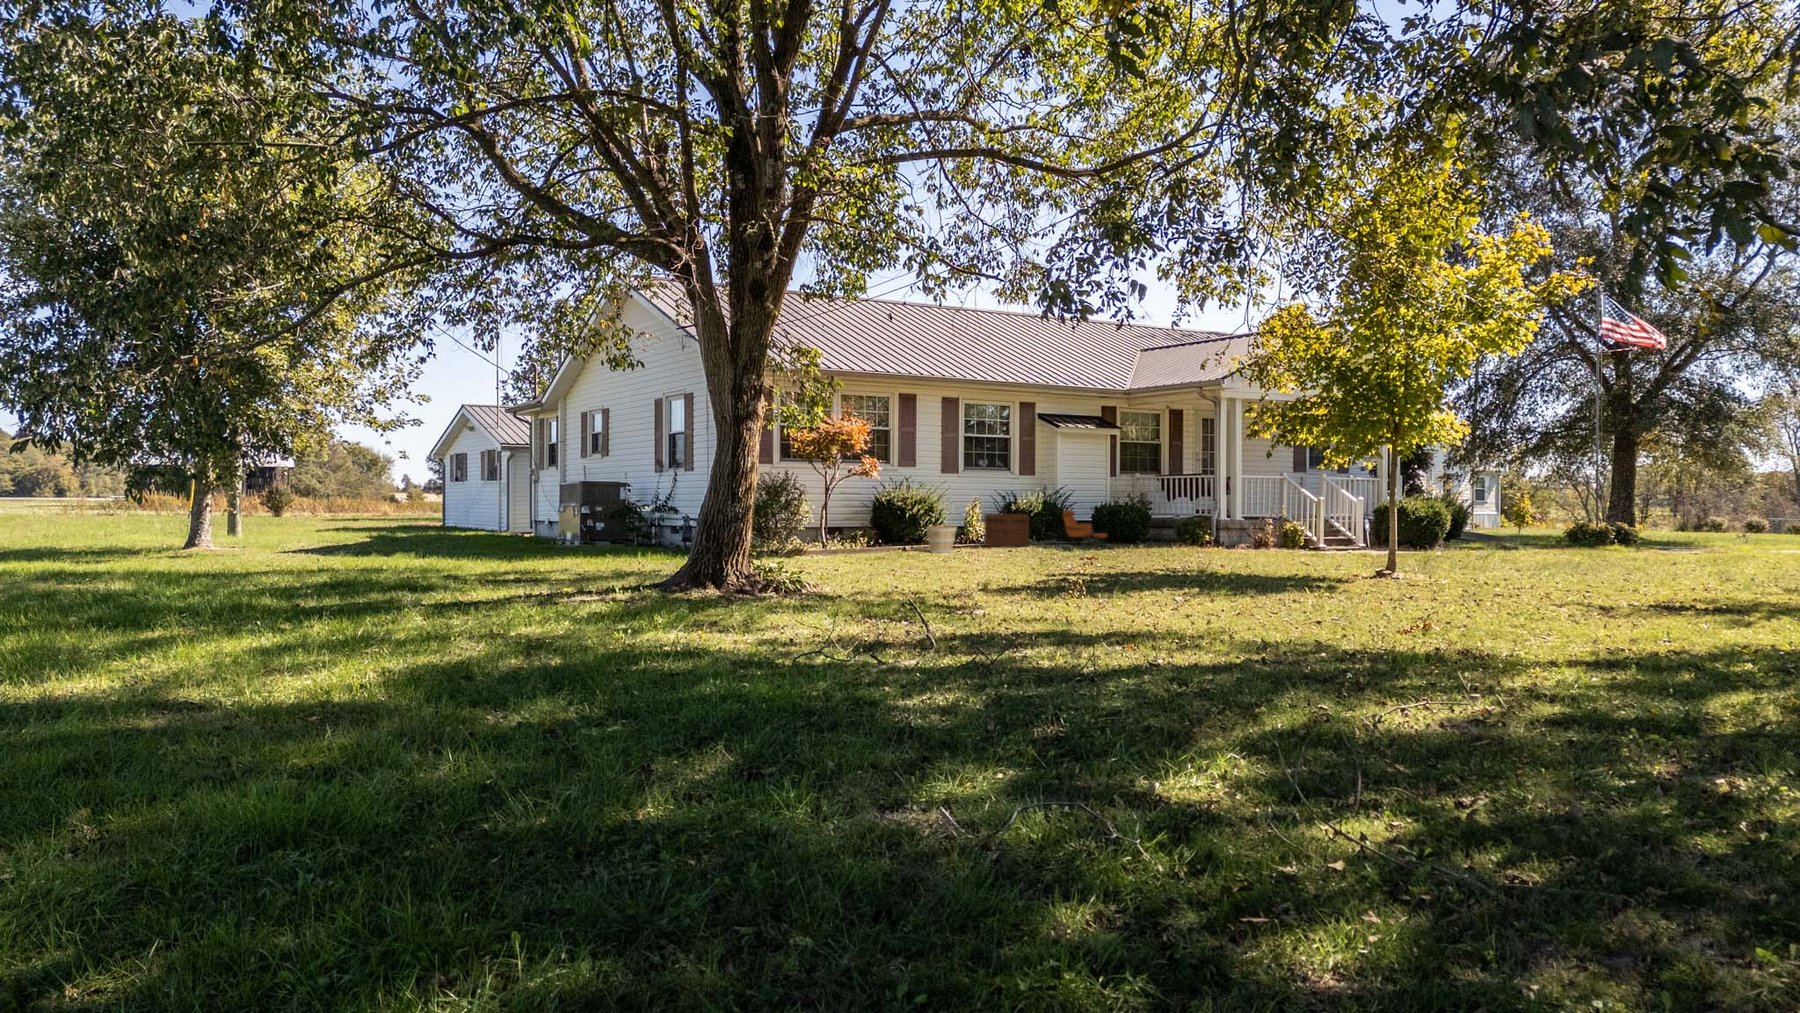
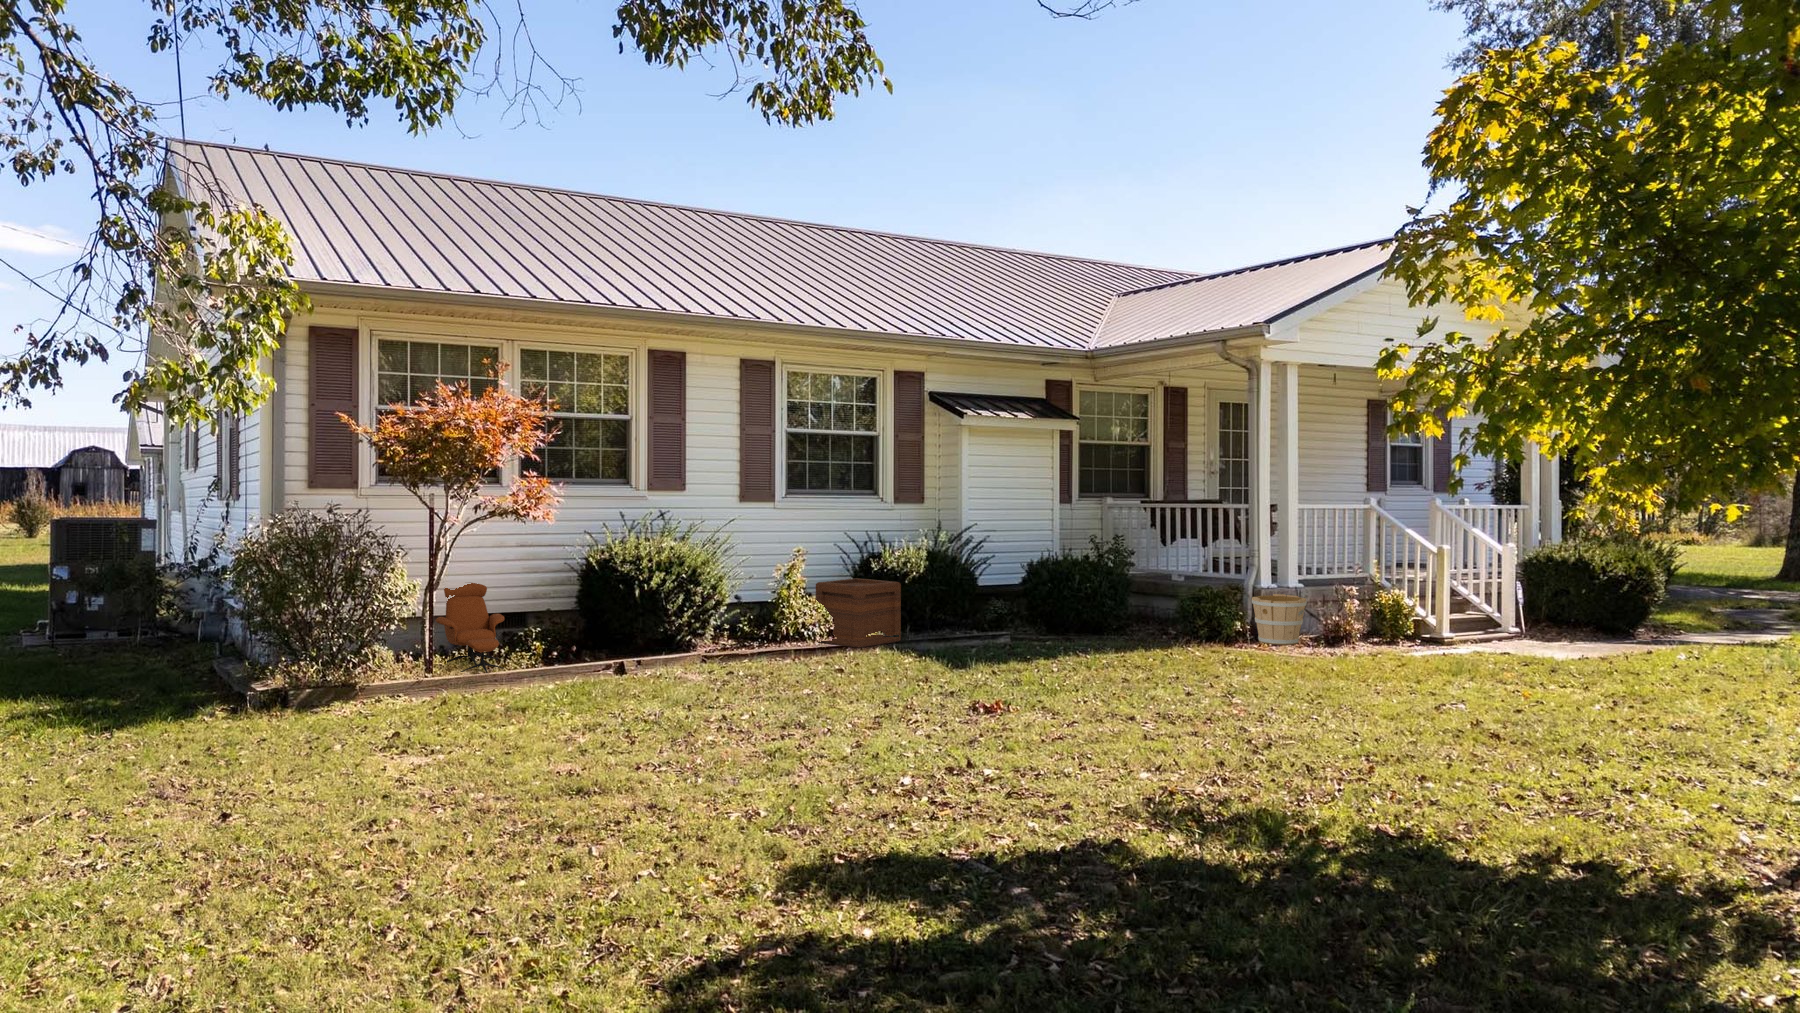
lounge chair: present [1063,510,1107,546] -> present [436,583,504,673]
wooden bucket: present [926,525,956,553] -> present [1252,594,1307,645]

